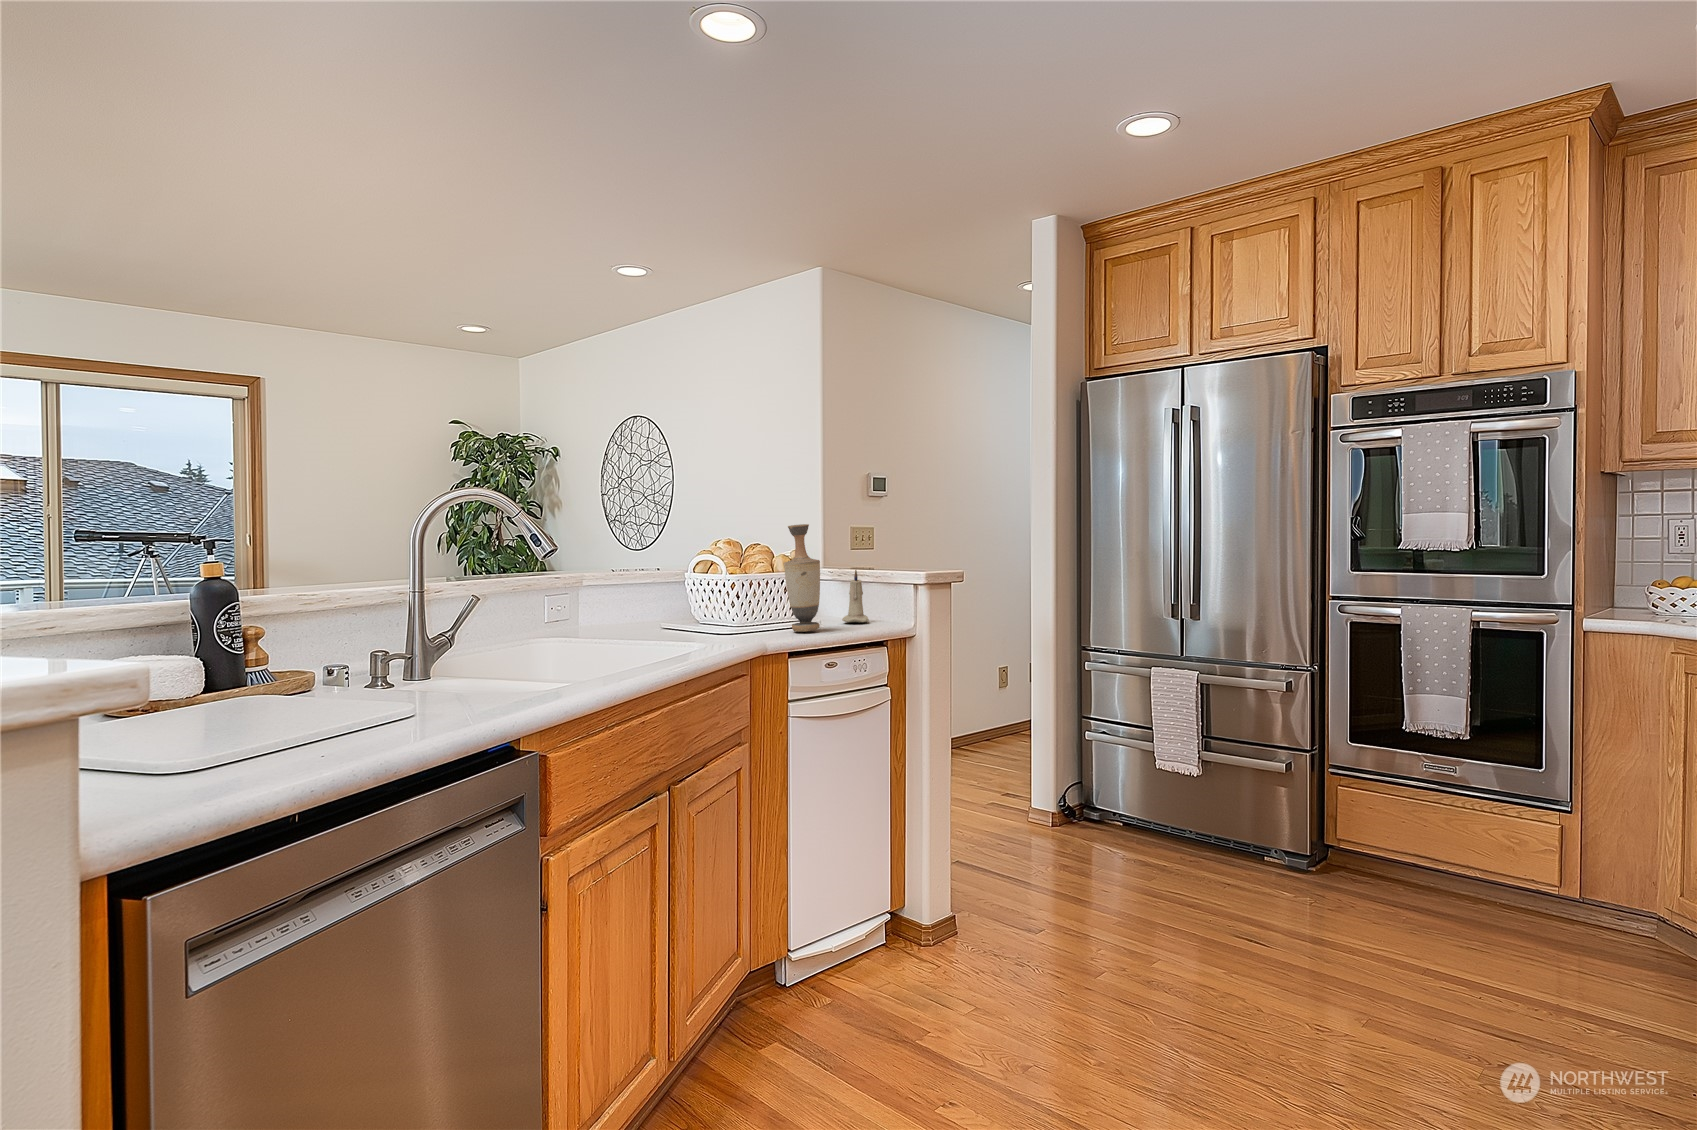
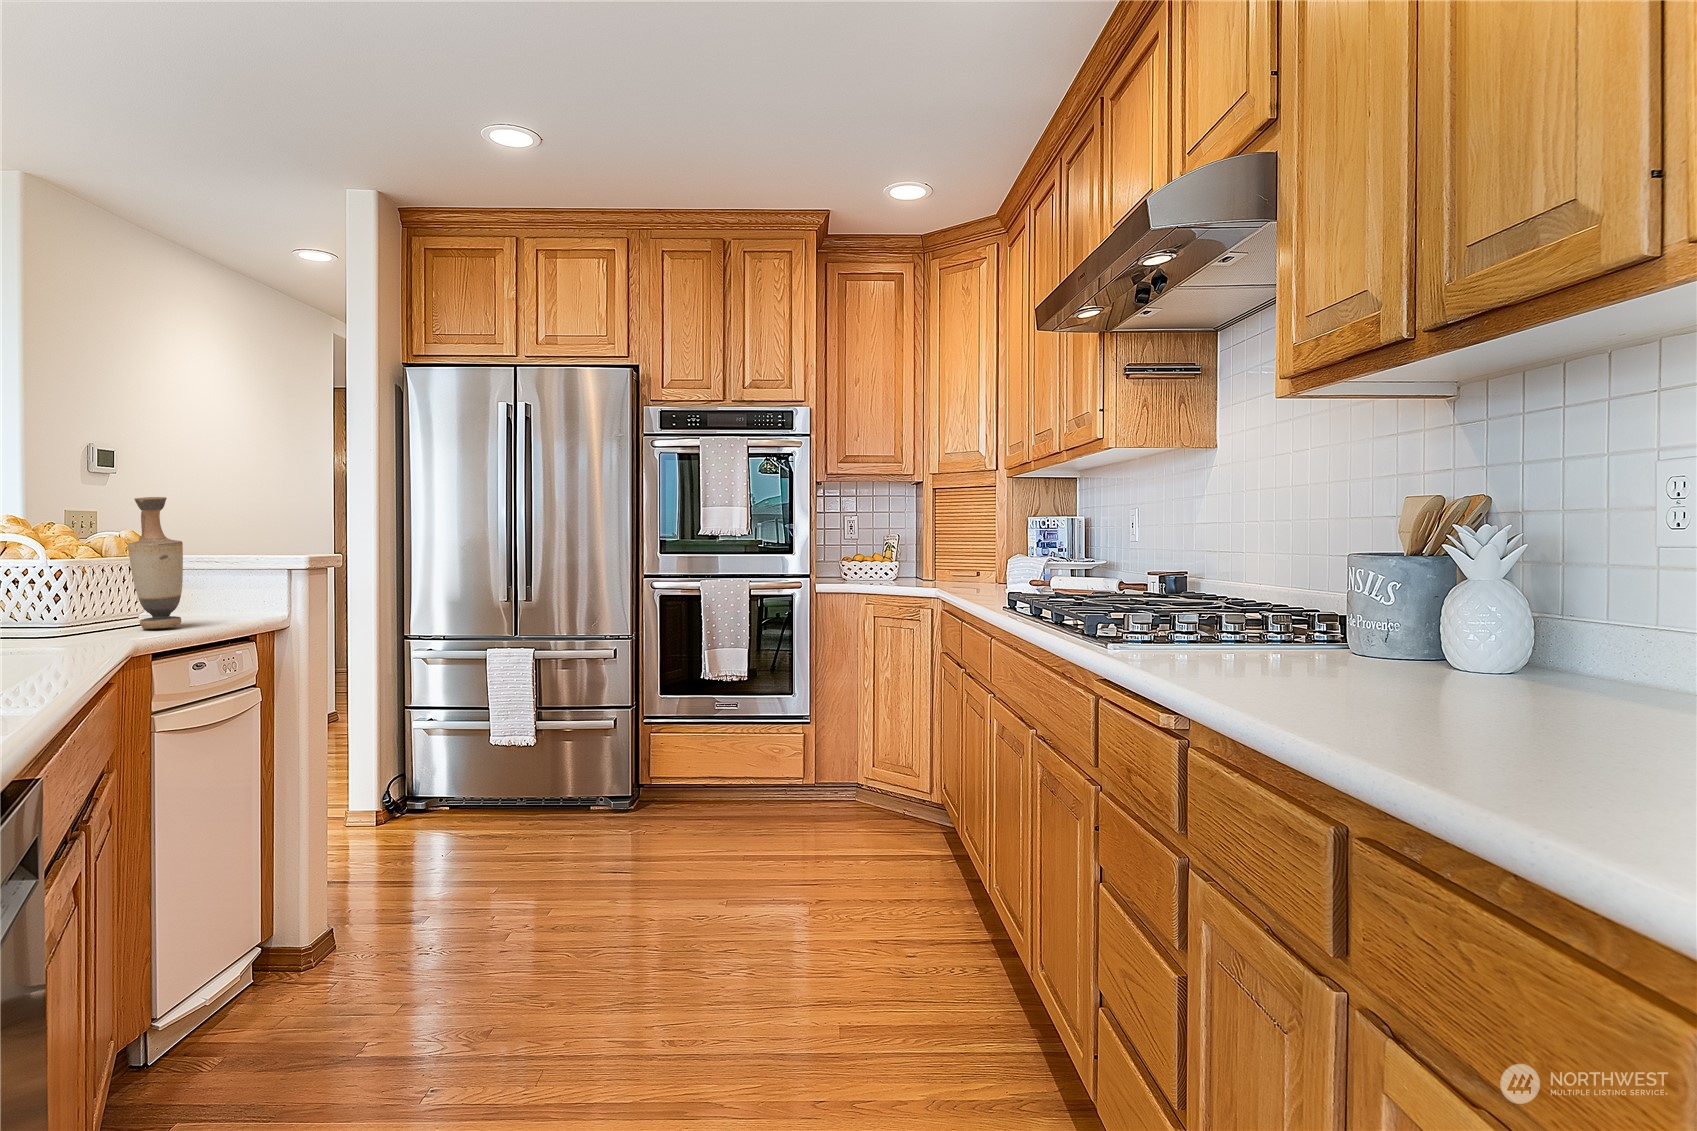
candle: present [842,570,869,622] -> none [193,553,231,616]

